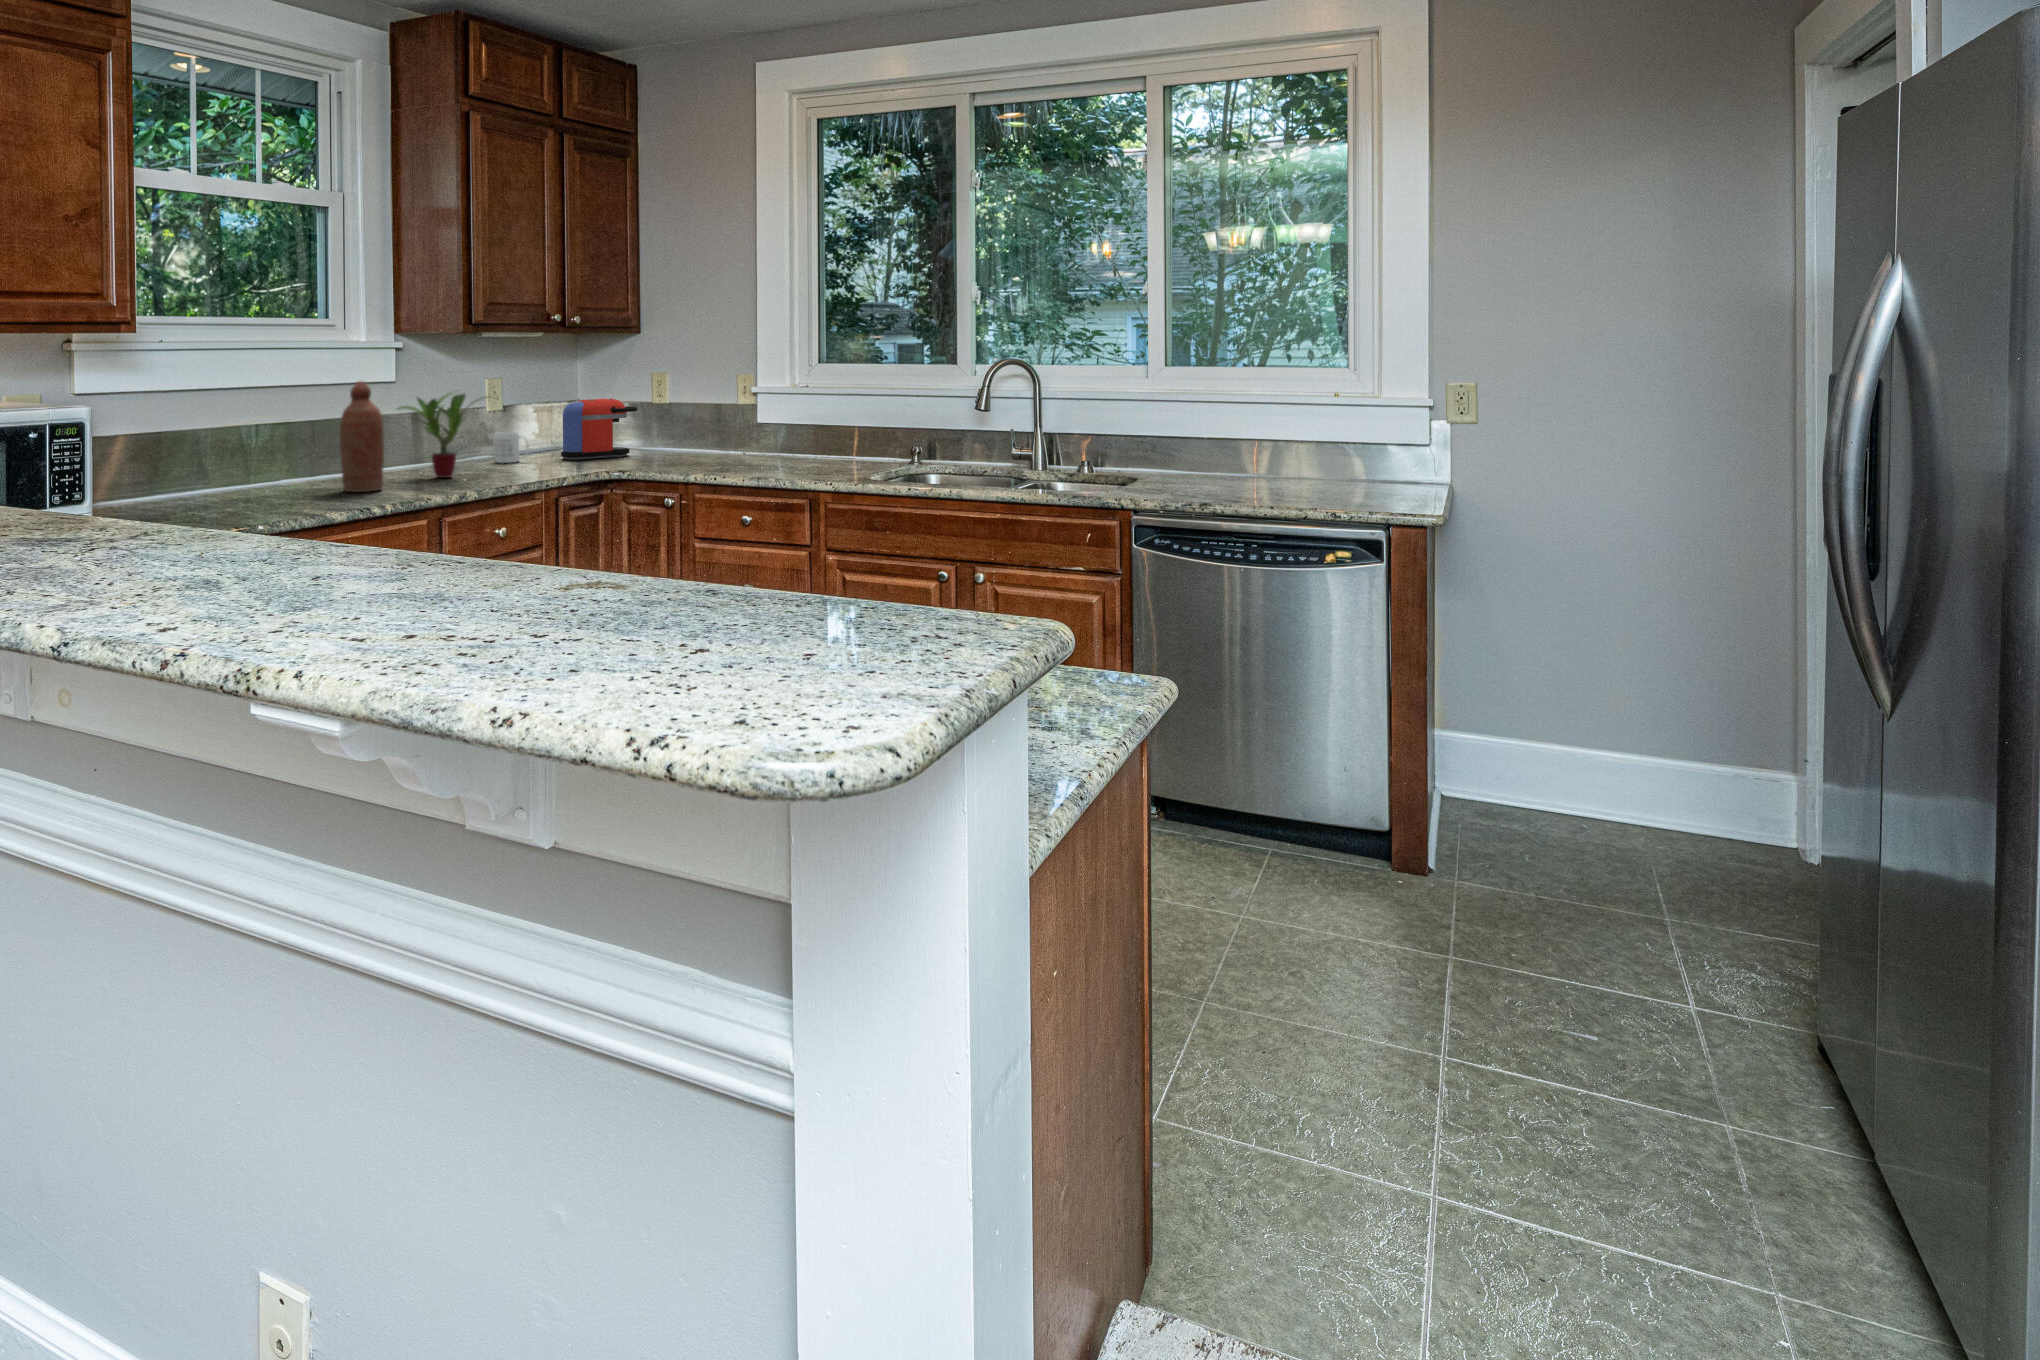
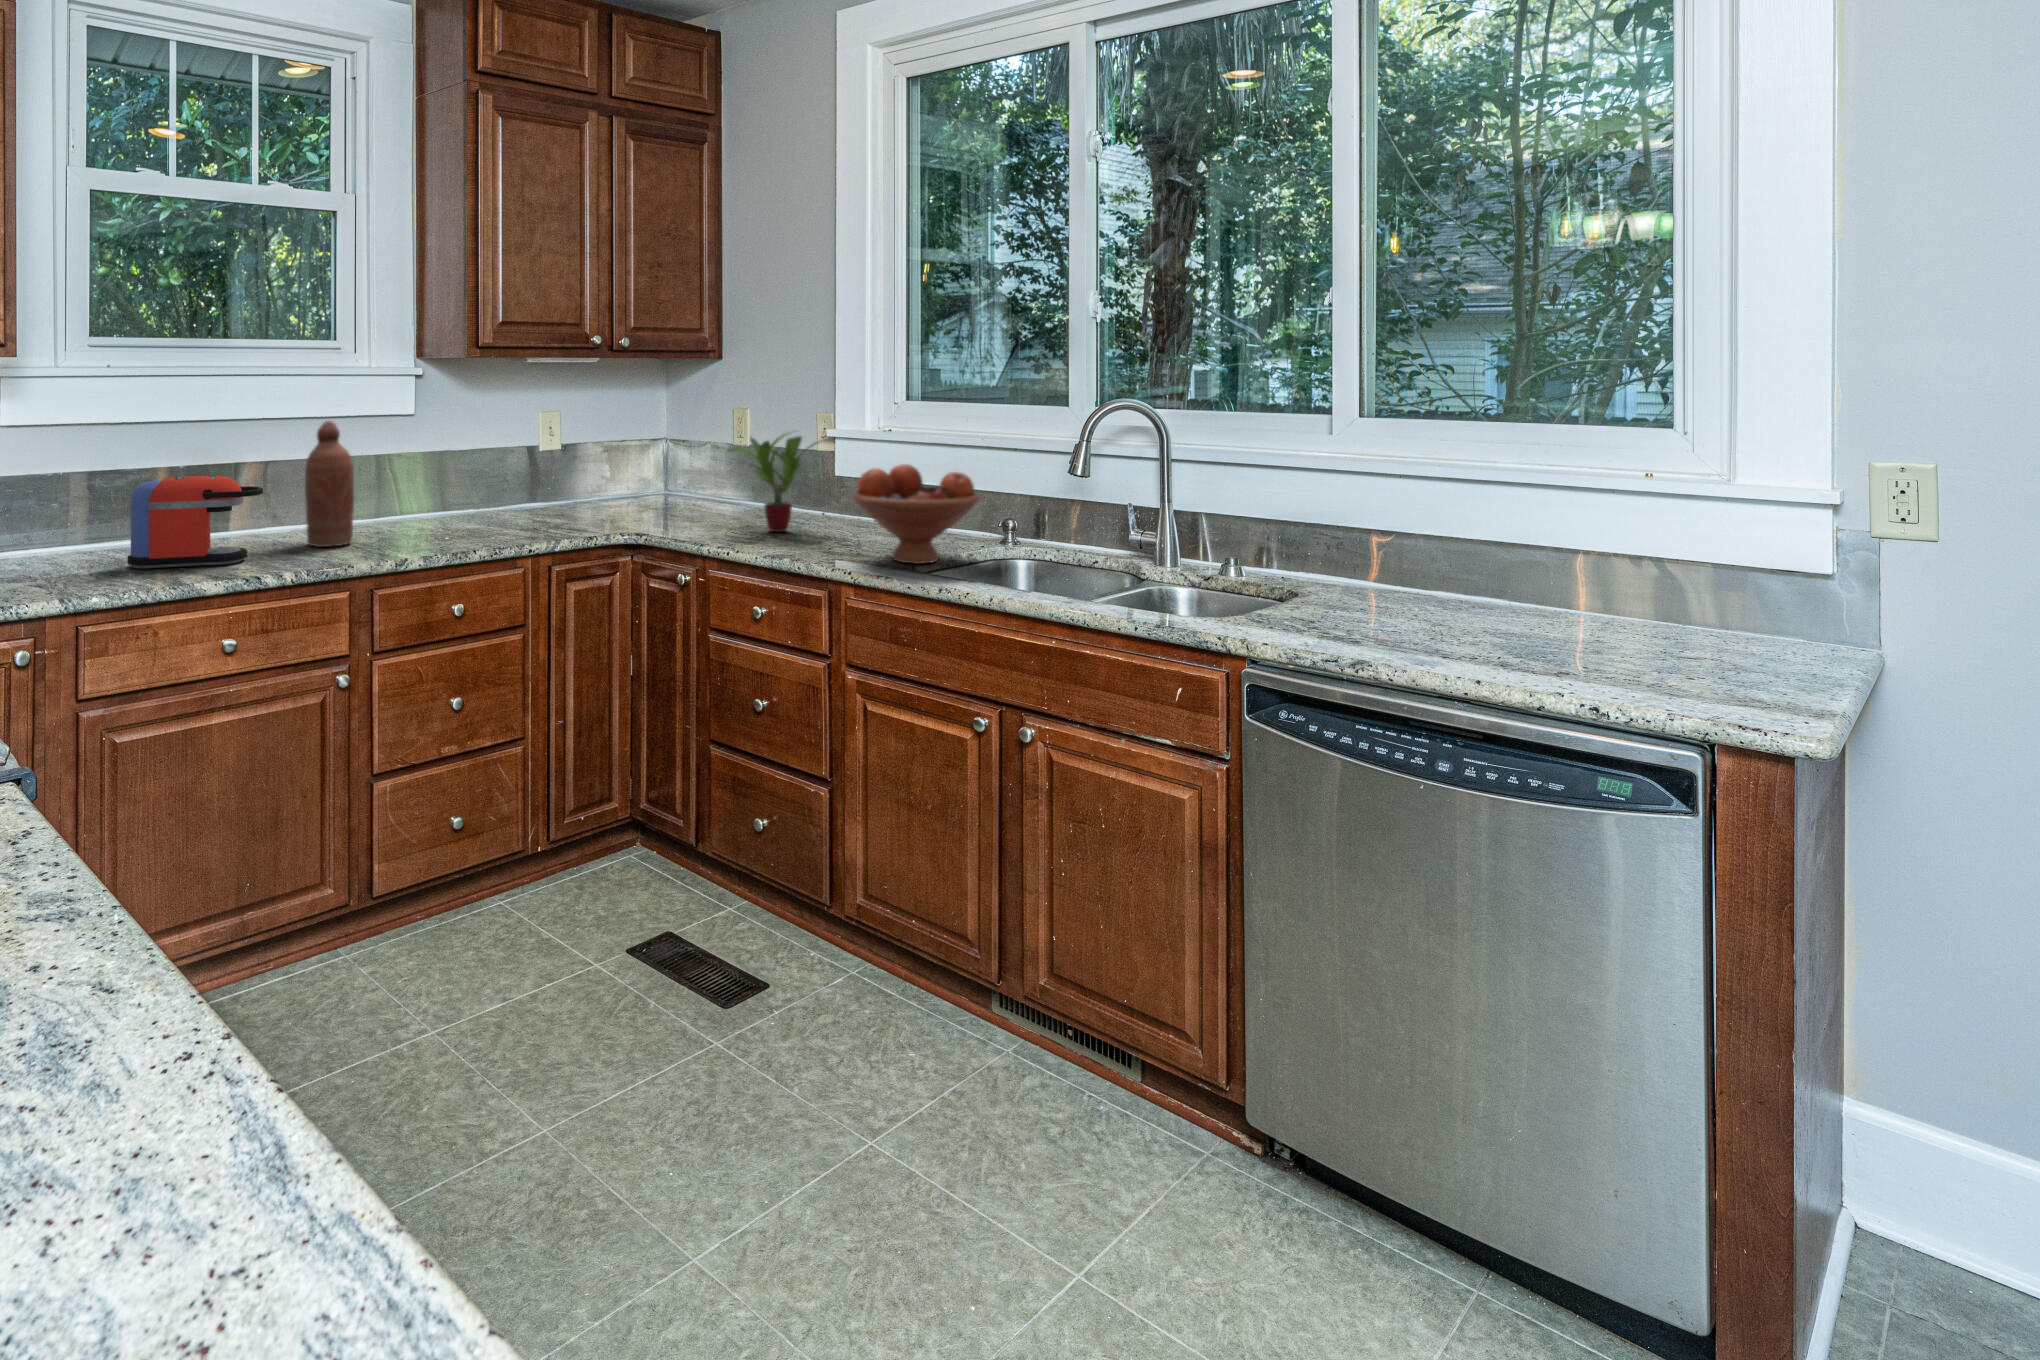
potted plant: present [399,394,476,478] -> present [728,432,822,532]
coffee maker: present [561,398,638,460] -> present [128,476,263,568]
fruit bowl: none [813,406,908,479] -> present [853,464,979,564]
mug: present [494,432,529,463] -> none [539,476,574,511]

